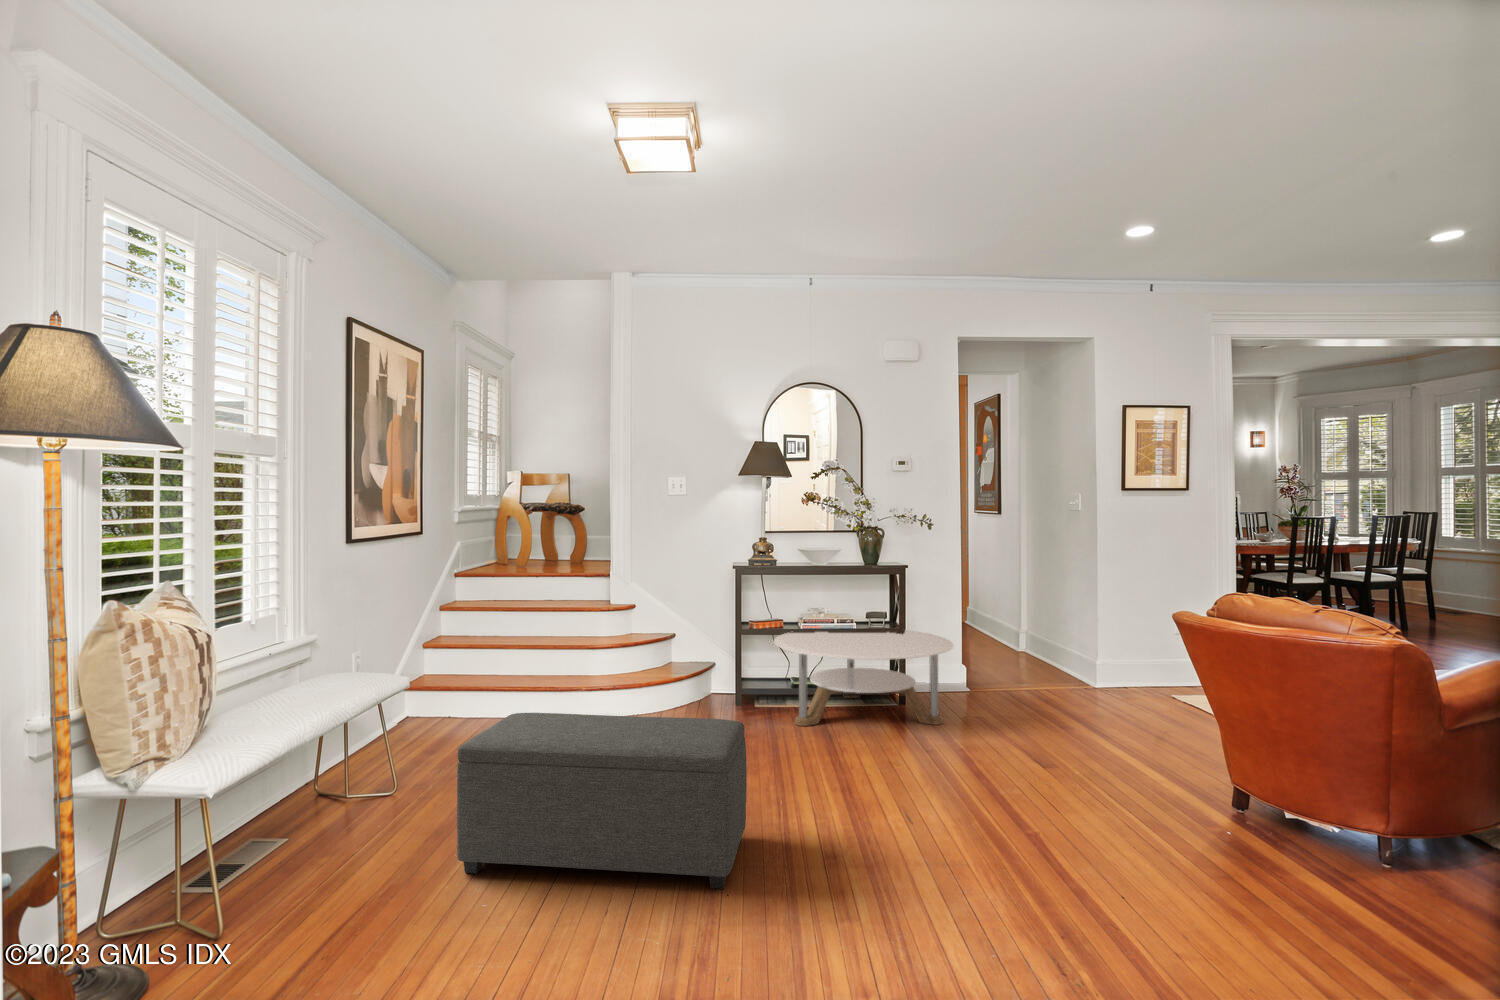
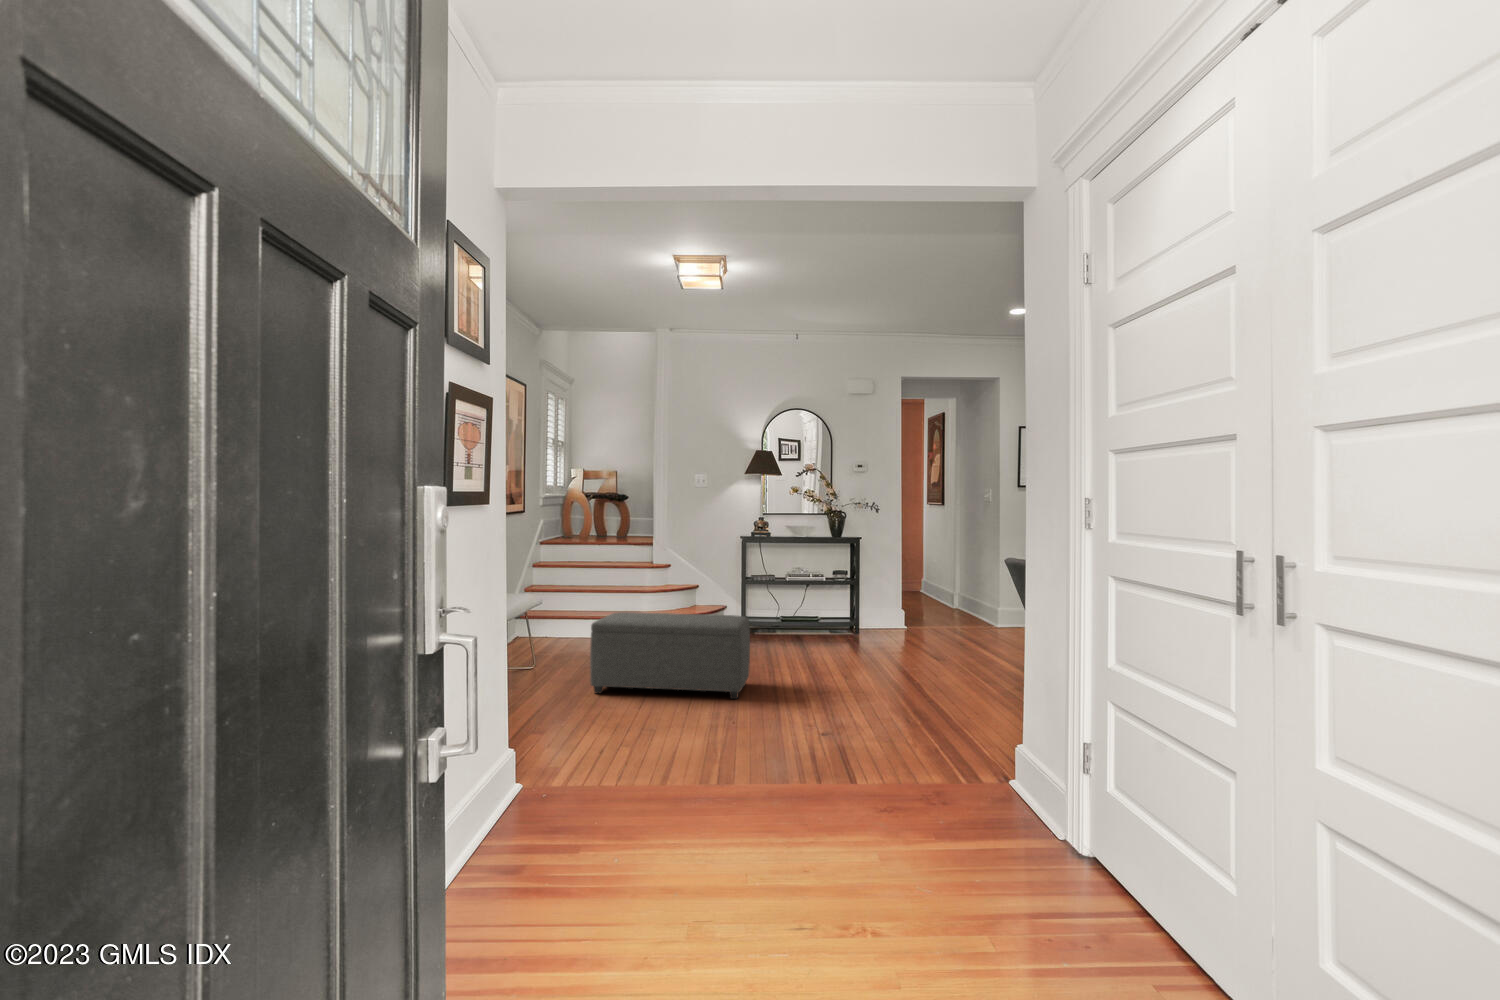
round table: present [774,630,953,726] -> none [768,582,890,643]

